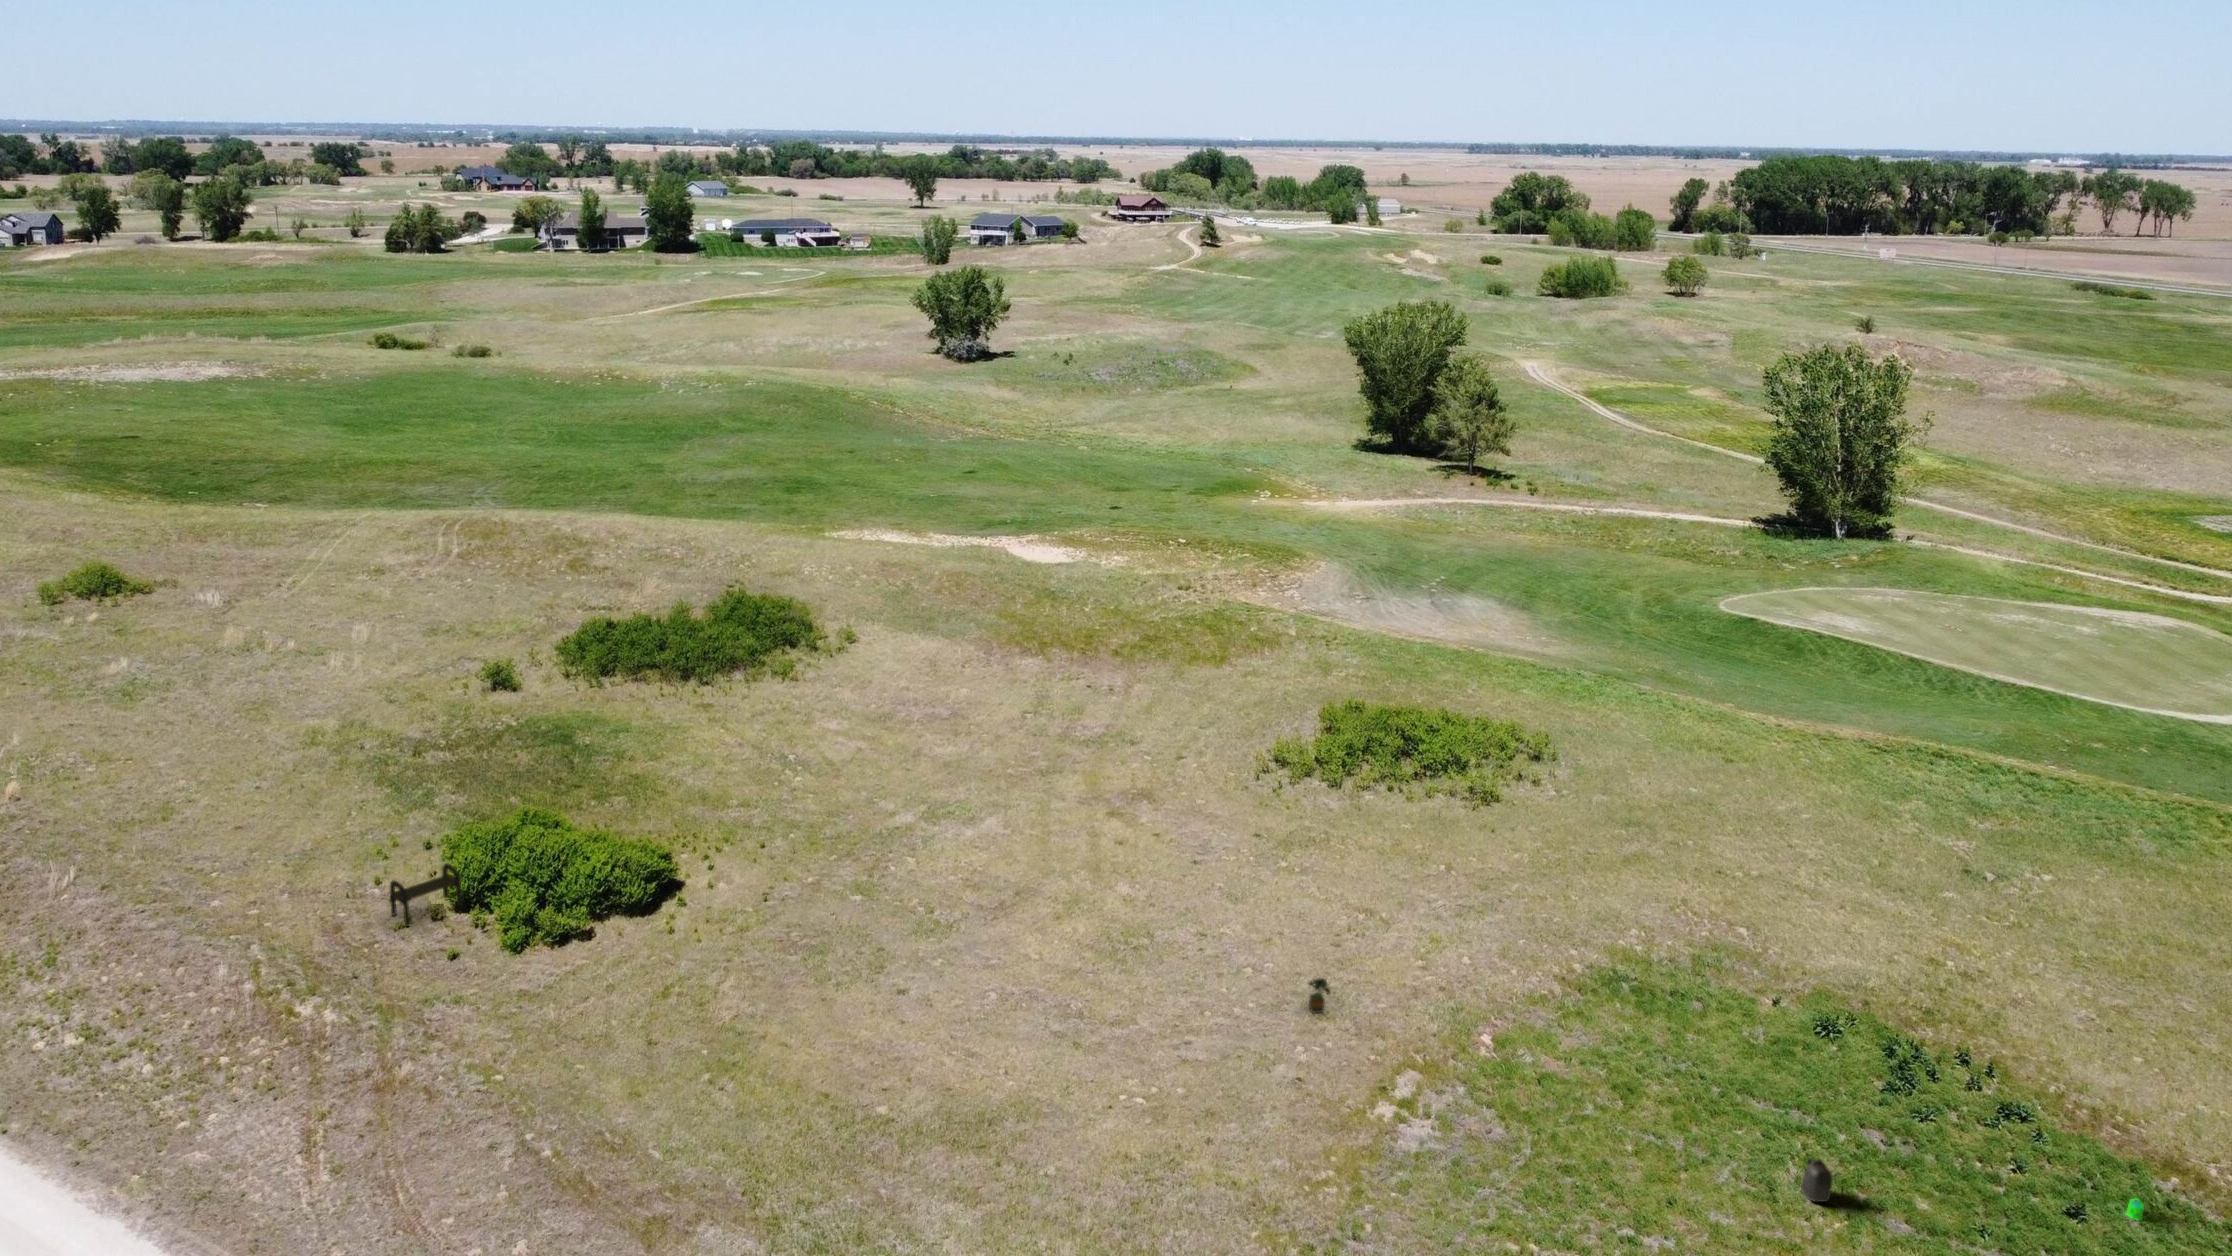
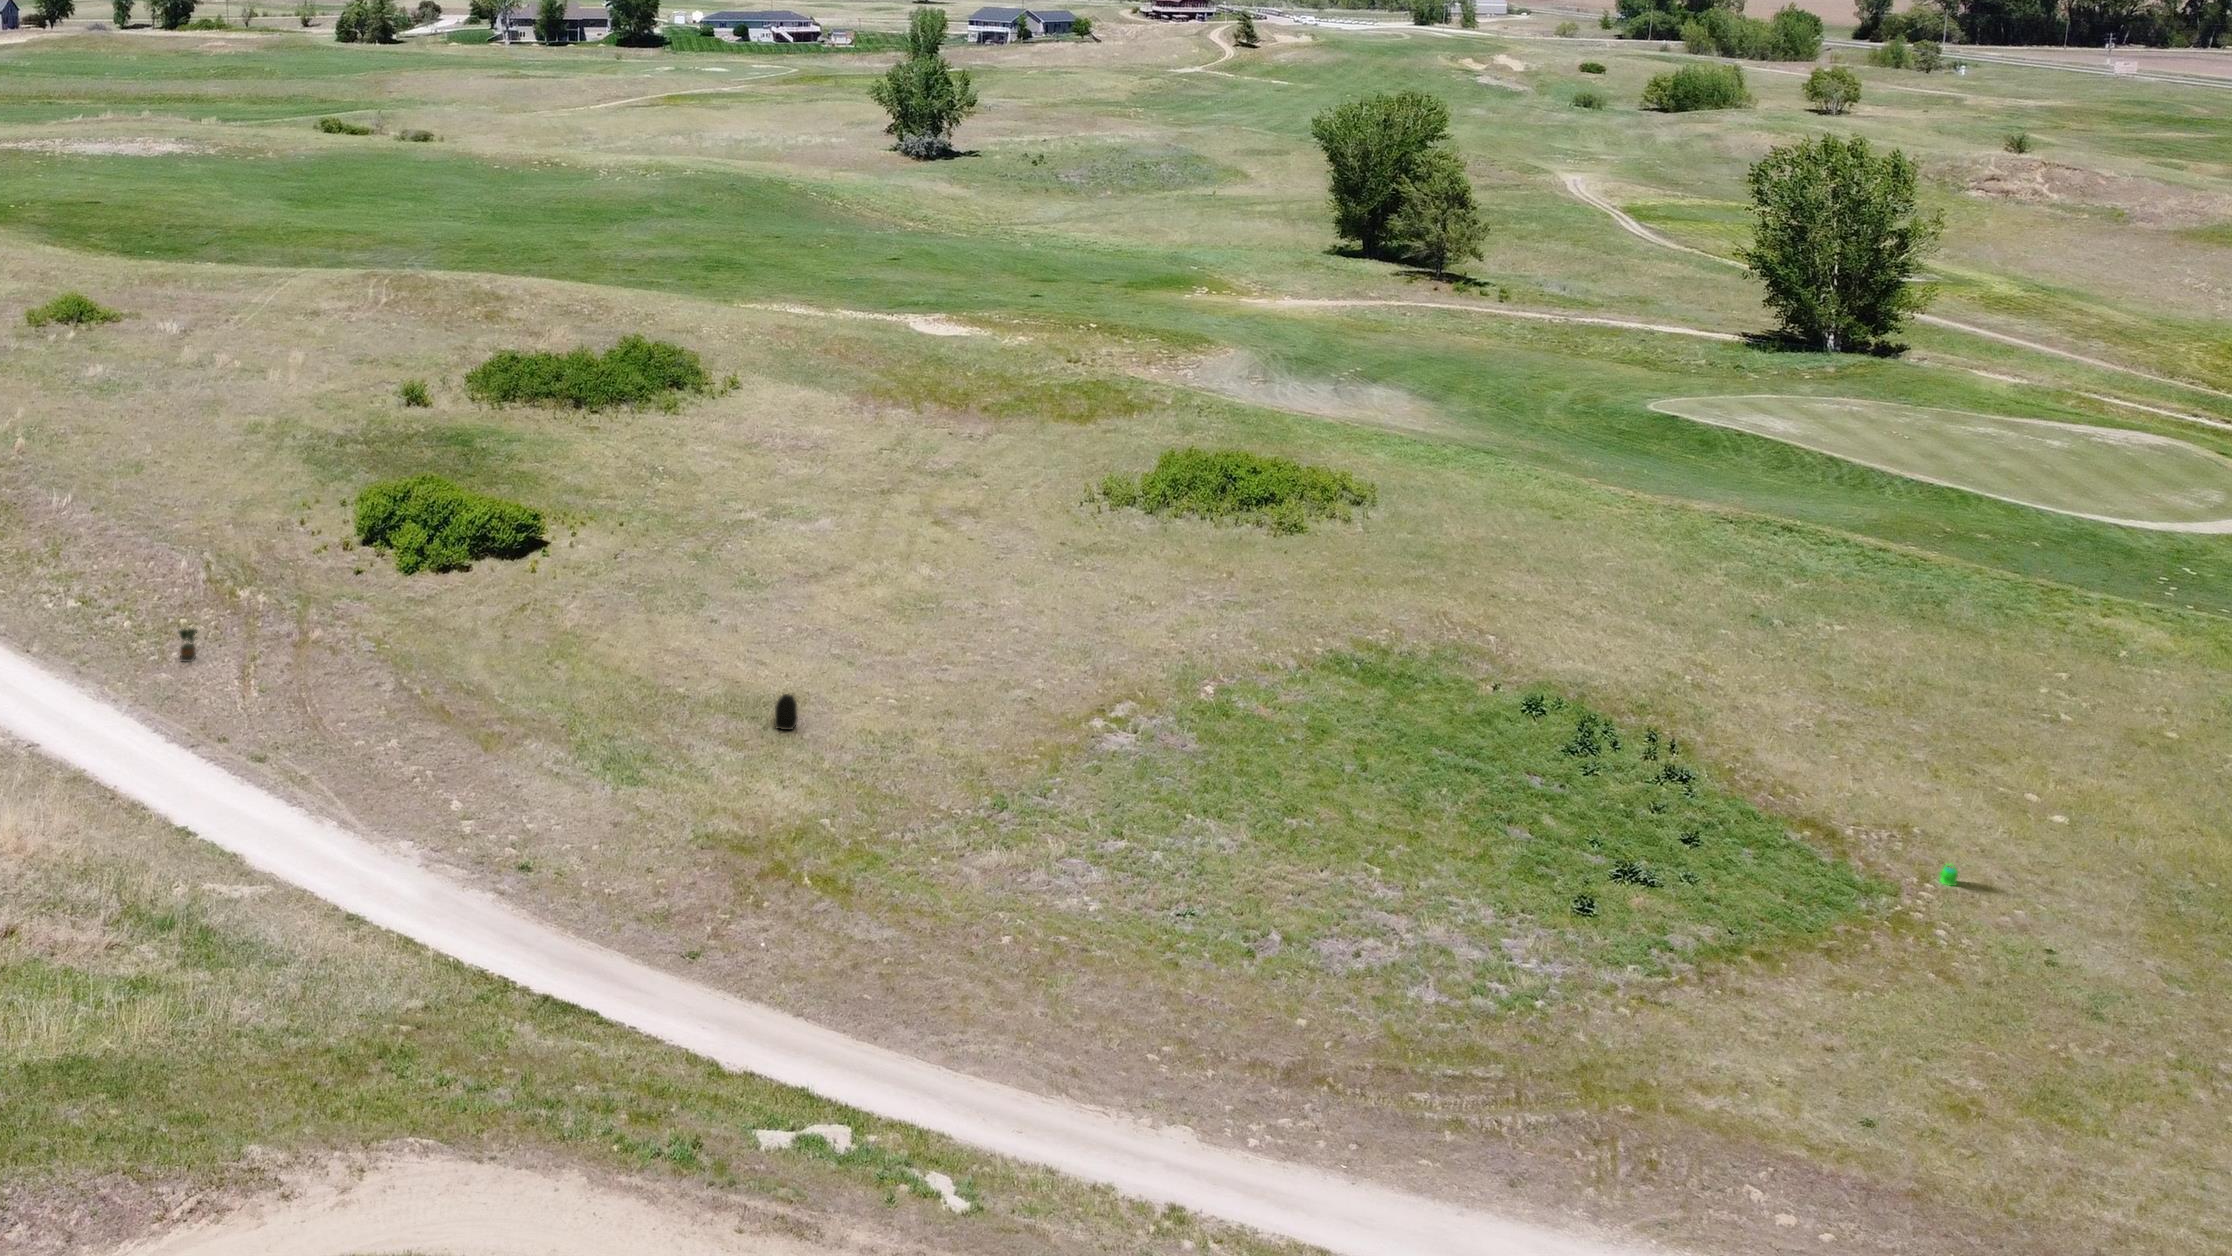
bench: present [390,863,463,927] -> none [308,505,366,552]
potted tree: present [1308,978,1330,1013] -> present [178,628,197,662]
backpack: present [1801,1159,1833,1202] -> present [774,694,798,730]

